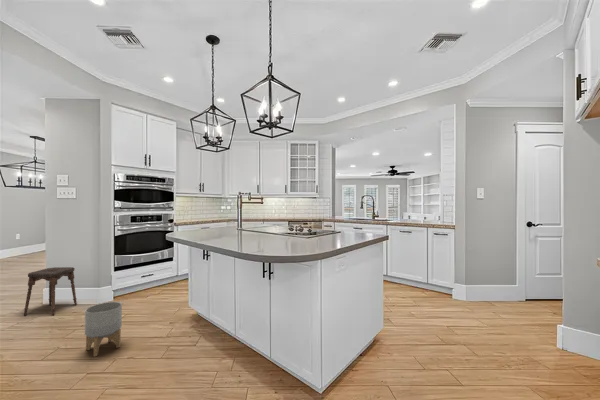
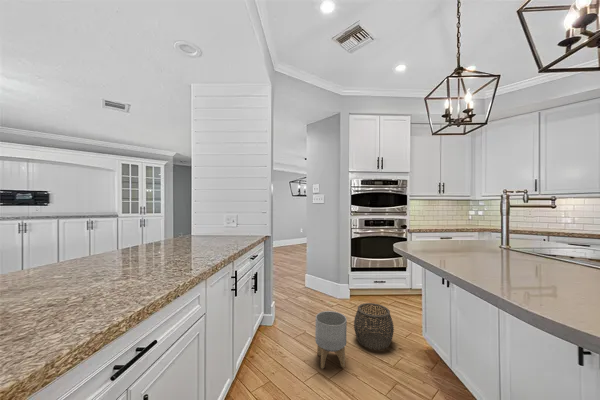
stool: present [24,267,77,316] -> none [293,258,325,300]
woven basket: none [125,289,165,328] -> present [354,303,394,350]

